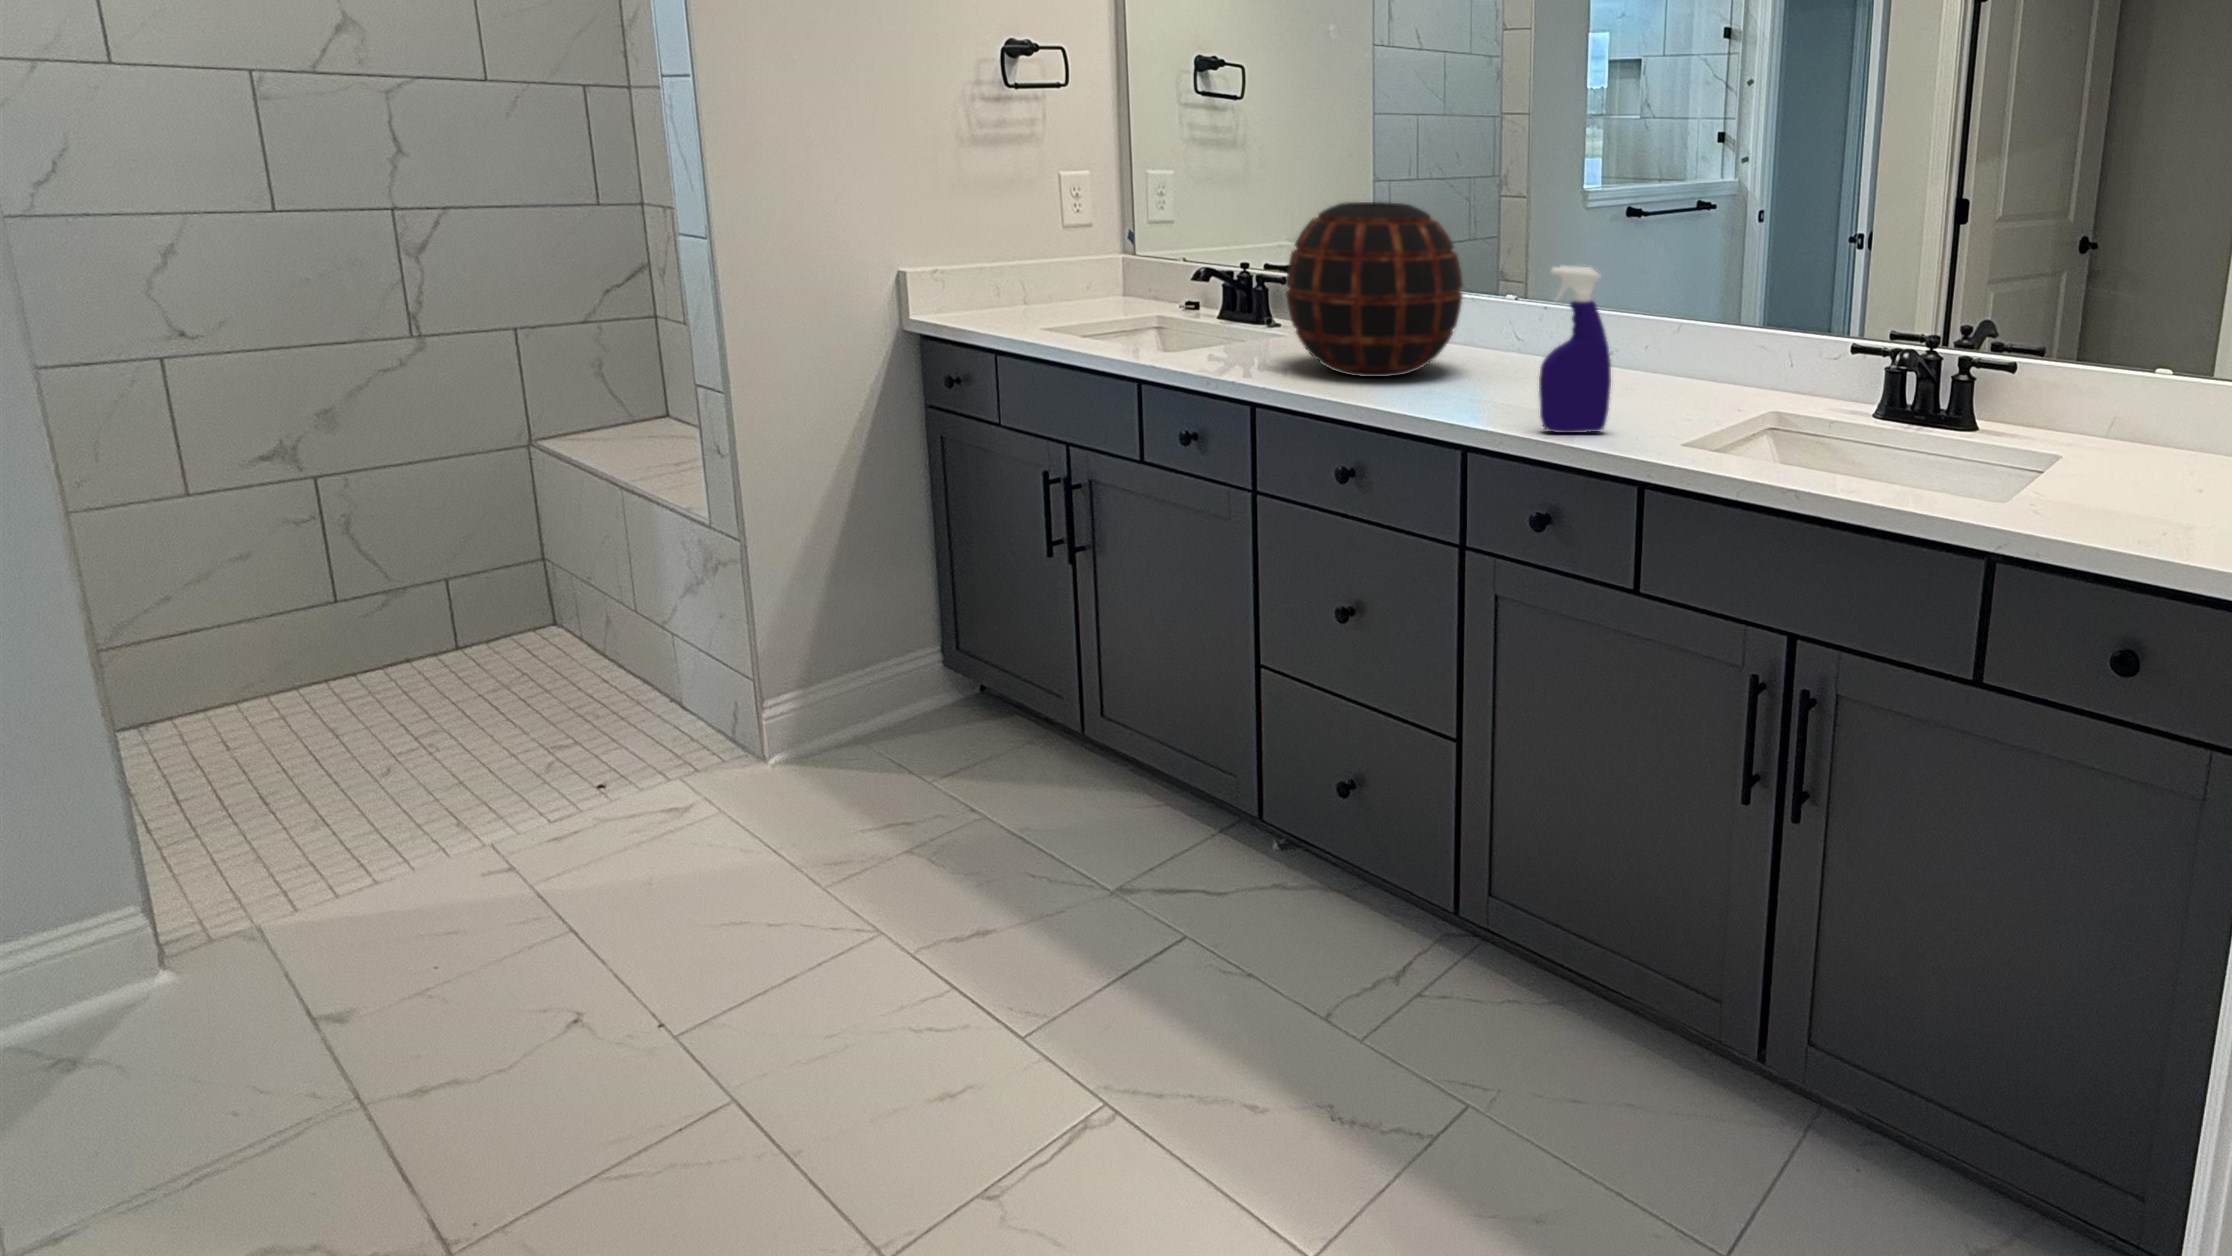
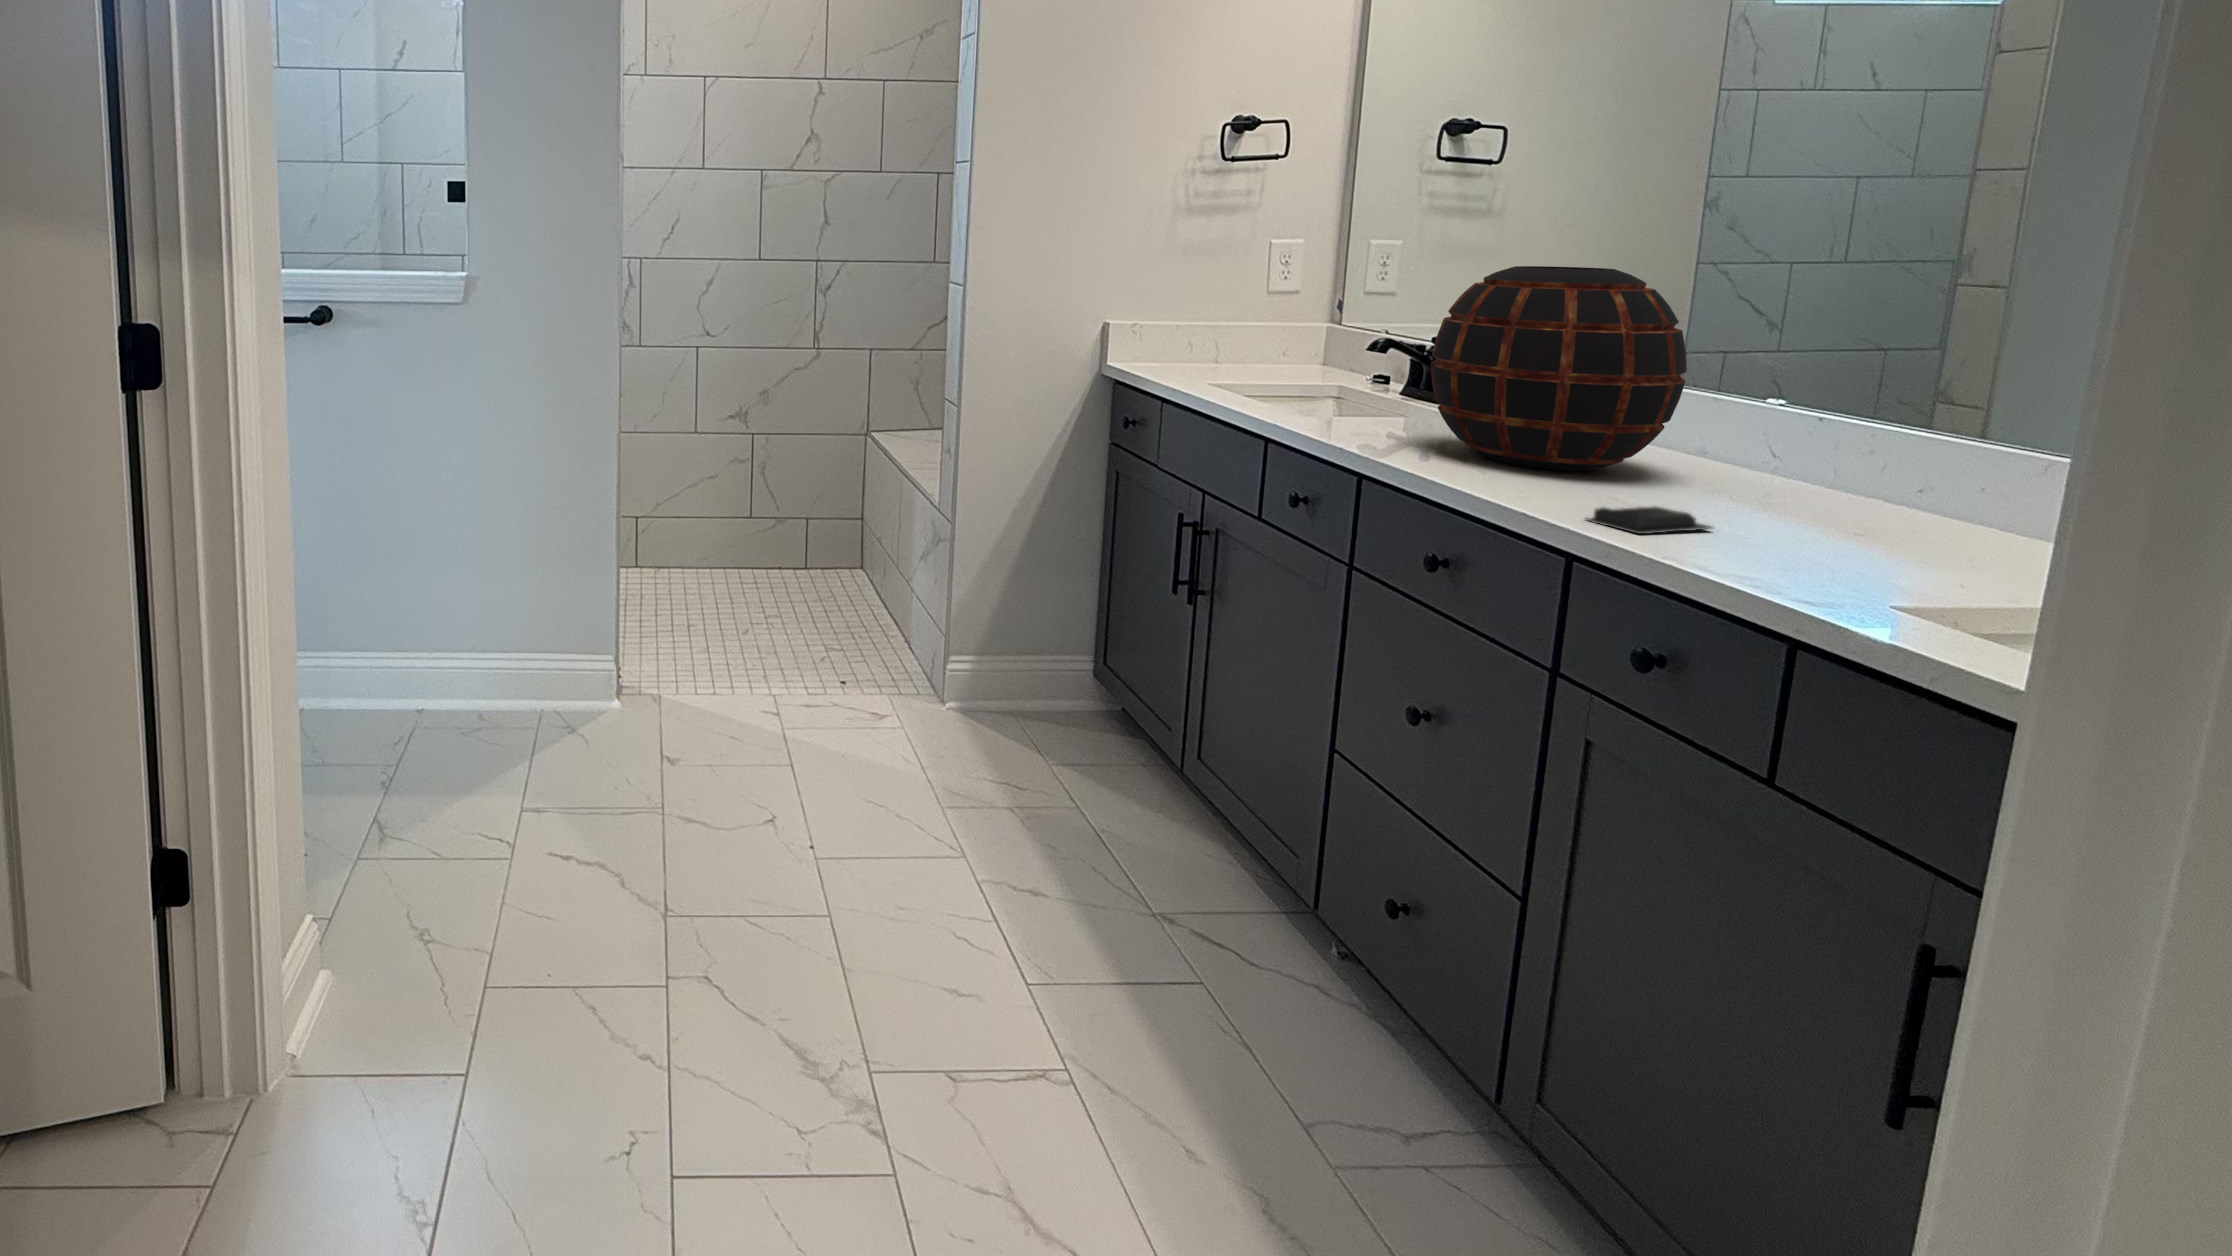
spray bottle: present [1539,266,1611,433] -> none [1701,341,1841,573]
soap bar: none [1456,397,1526,423] -> present [1586,507,1712,534]

